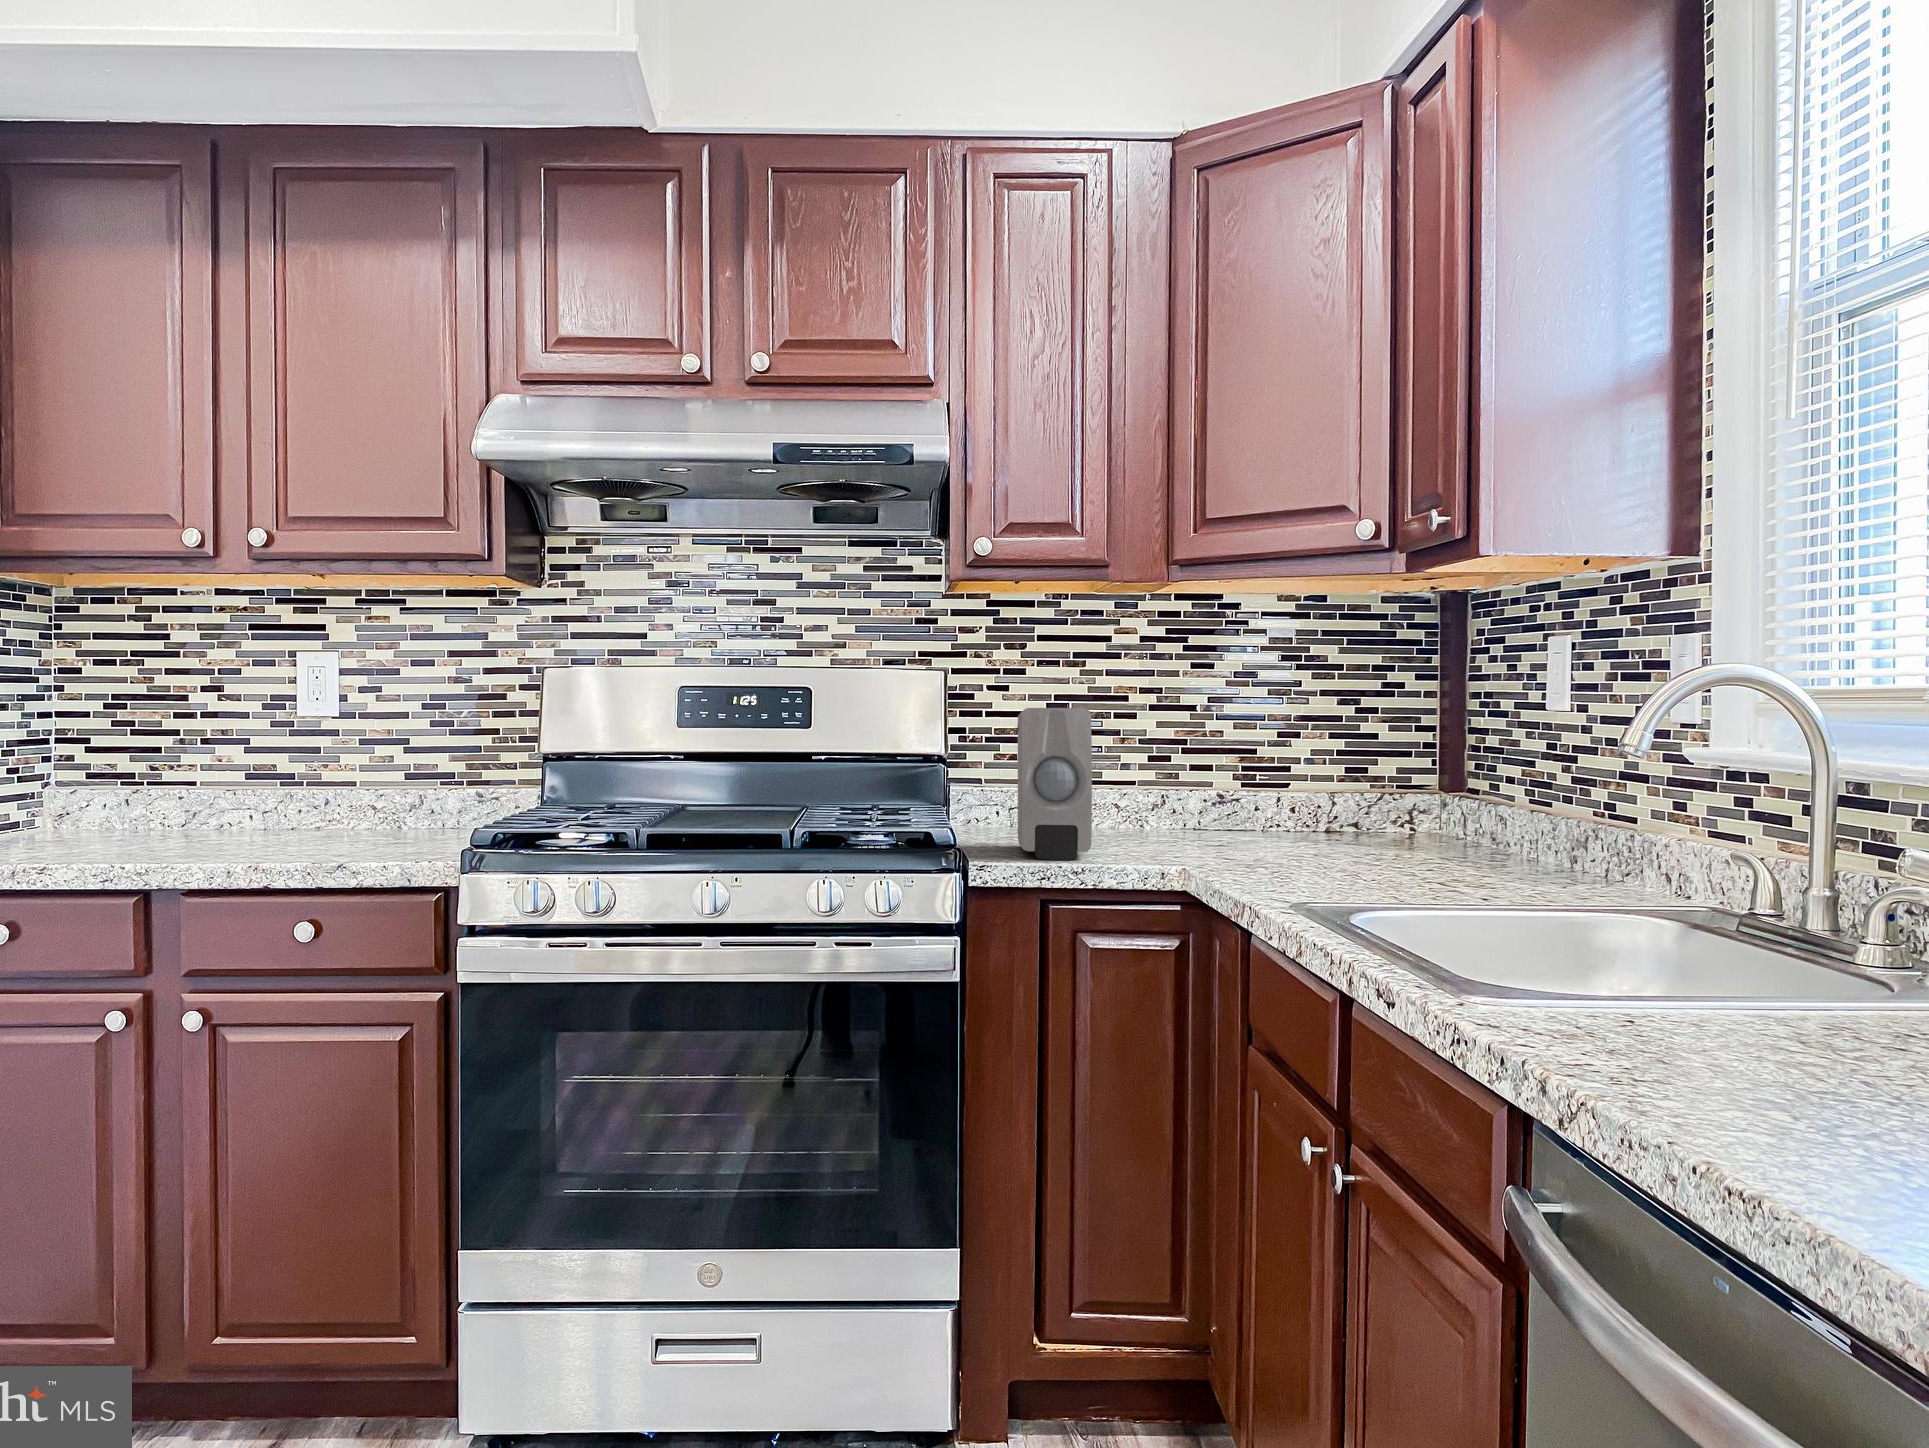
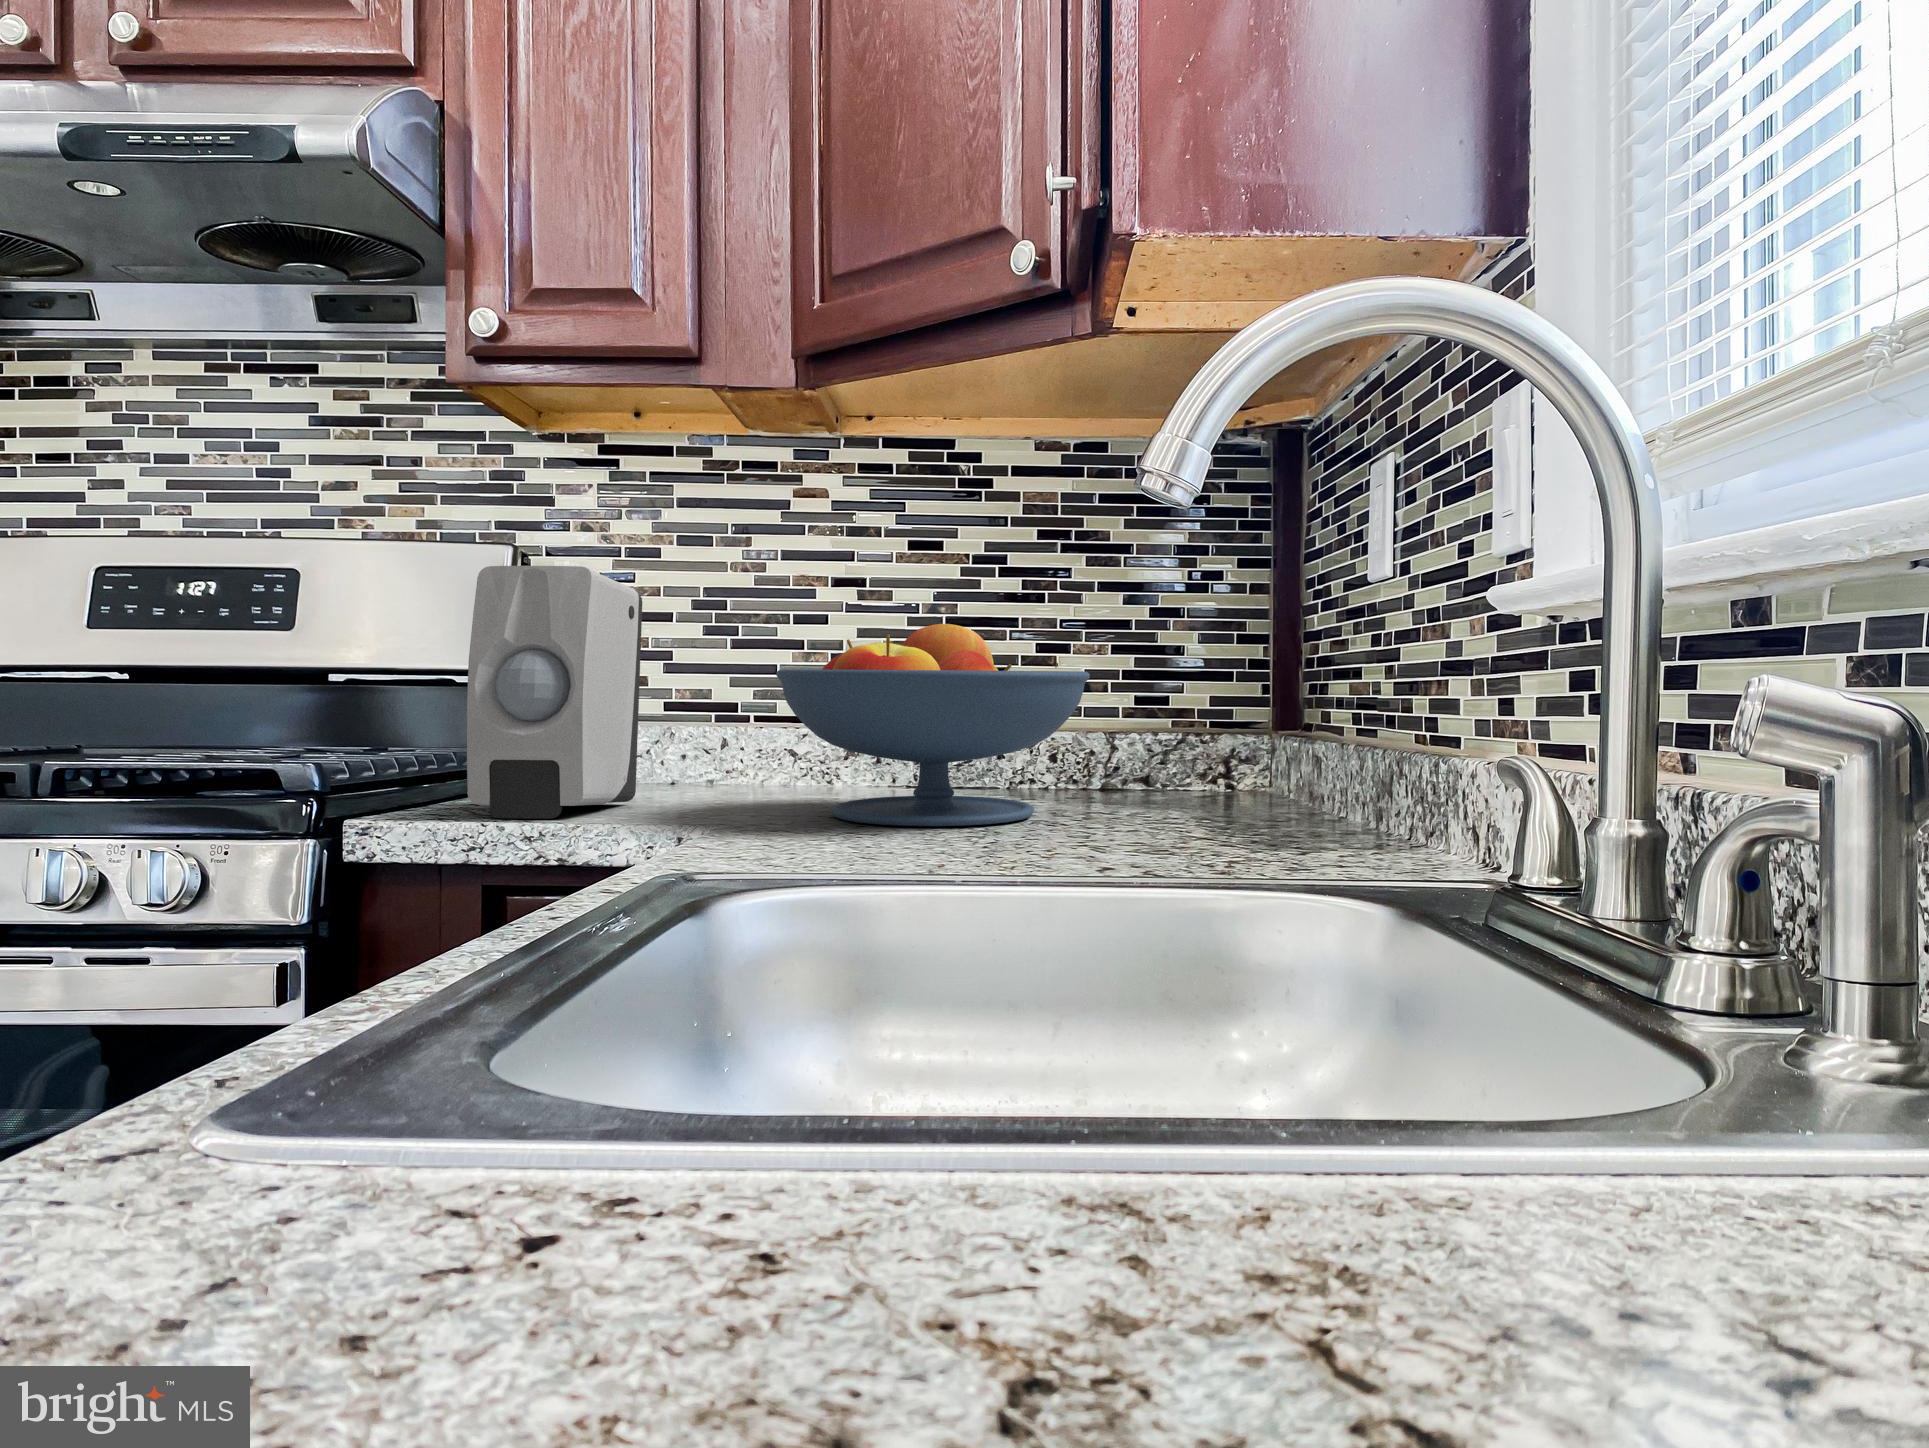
fruit bowl: none [1192,735,1391,866] -> present [776,624,1090,826]

